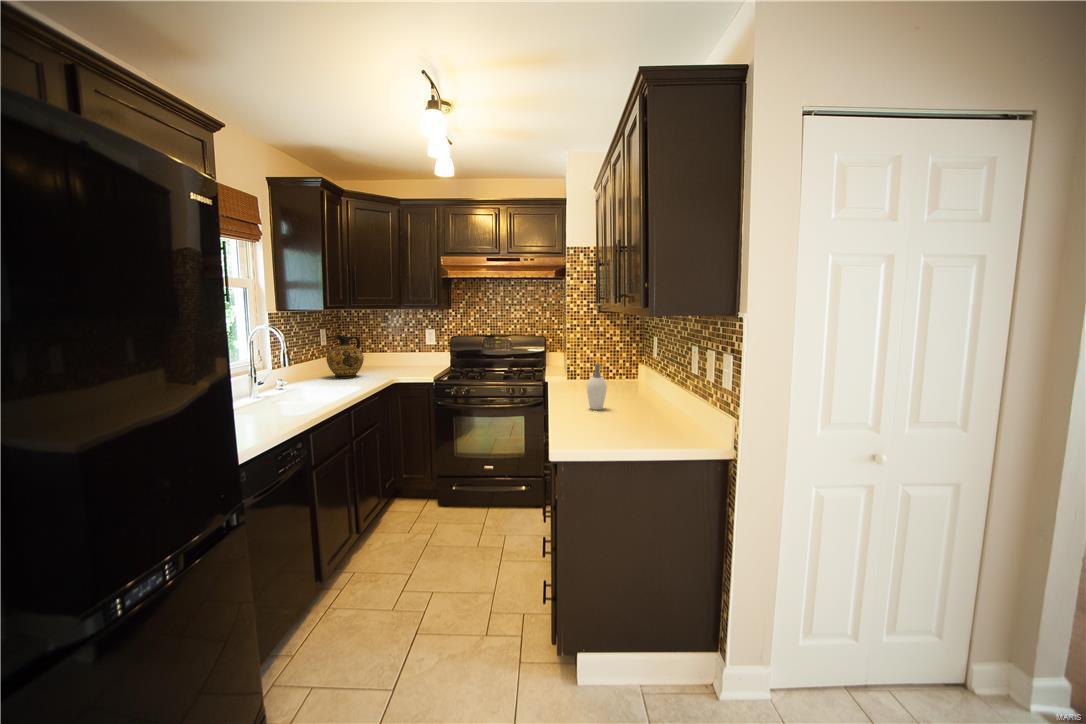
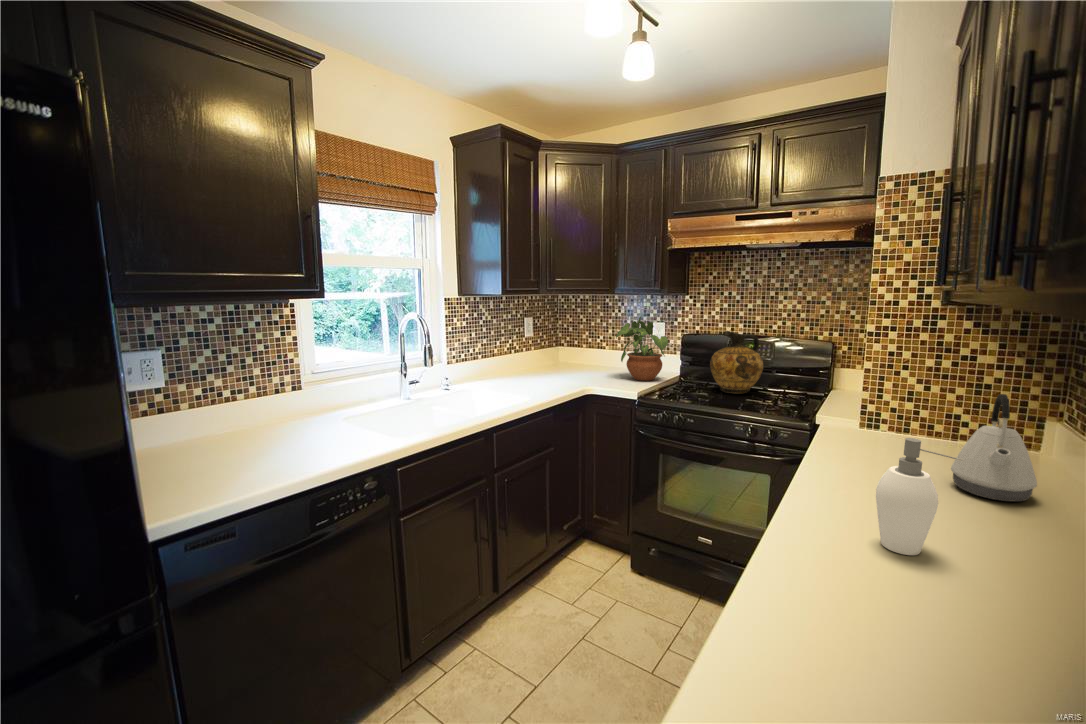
potted plant: none [404,324,446,372] -> present [616,317,668,381]
ceramic jug: present [326,334,364,378] -> present [710,331,763,393]
kettle: none [608,350,636,394] -> present [951,394,1037,501]

